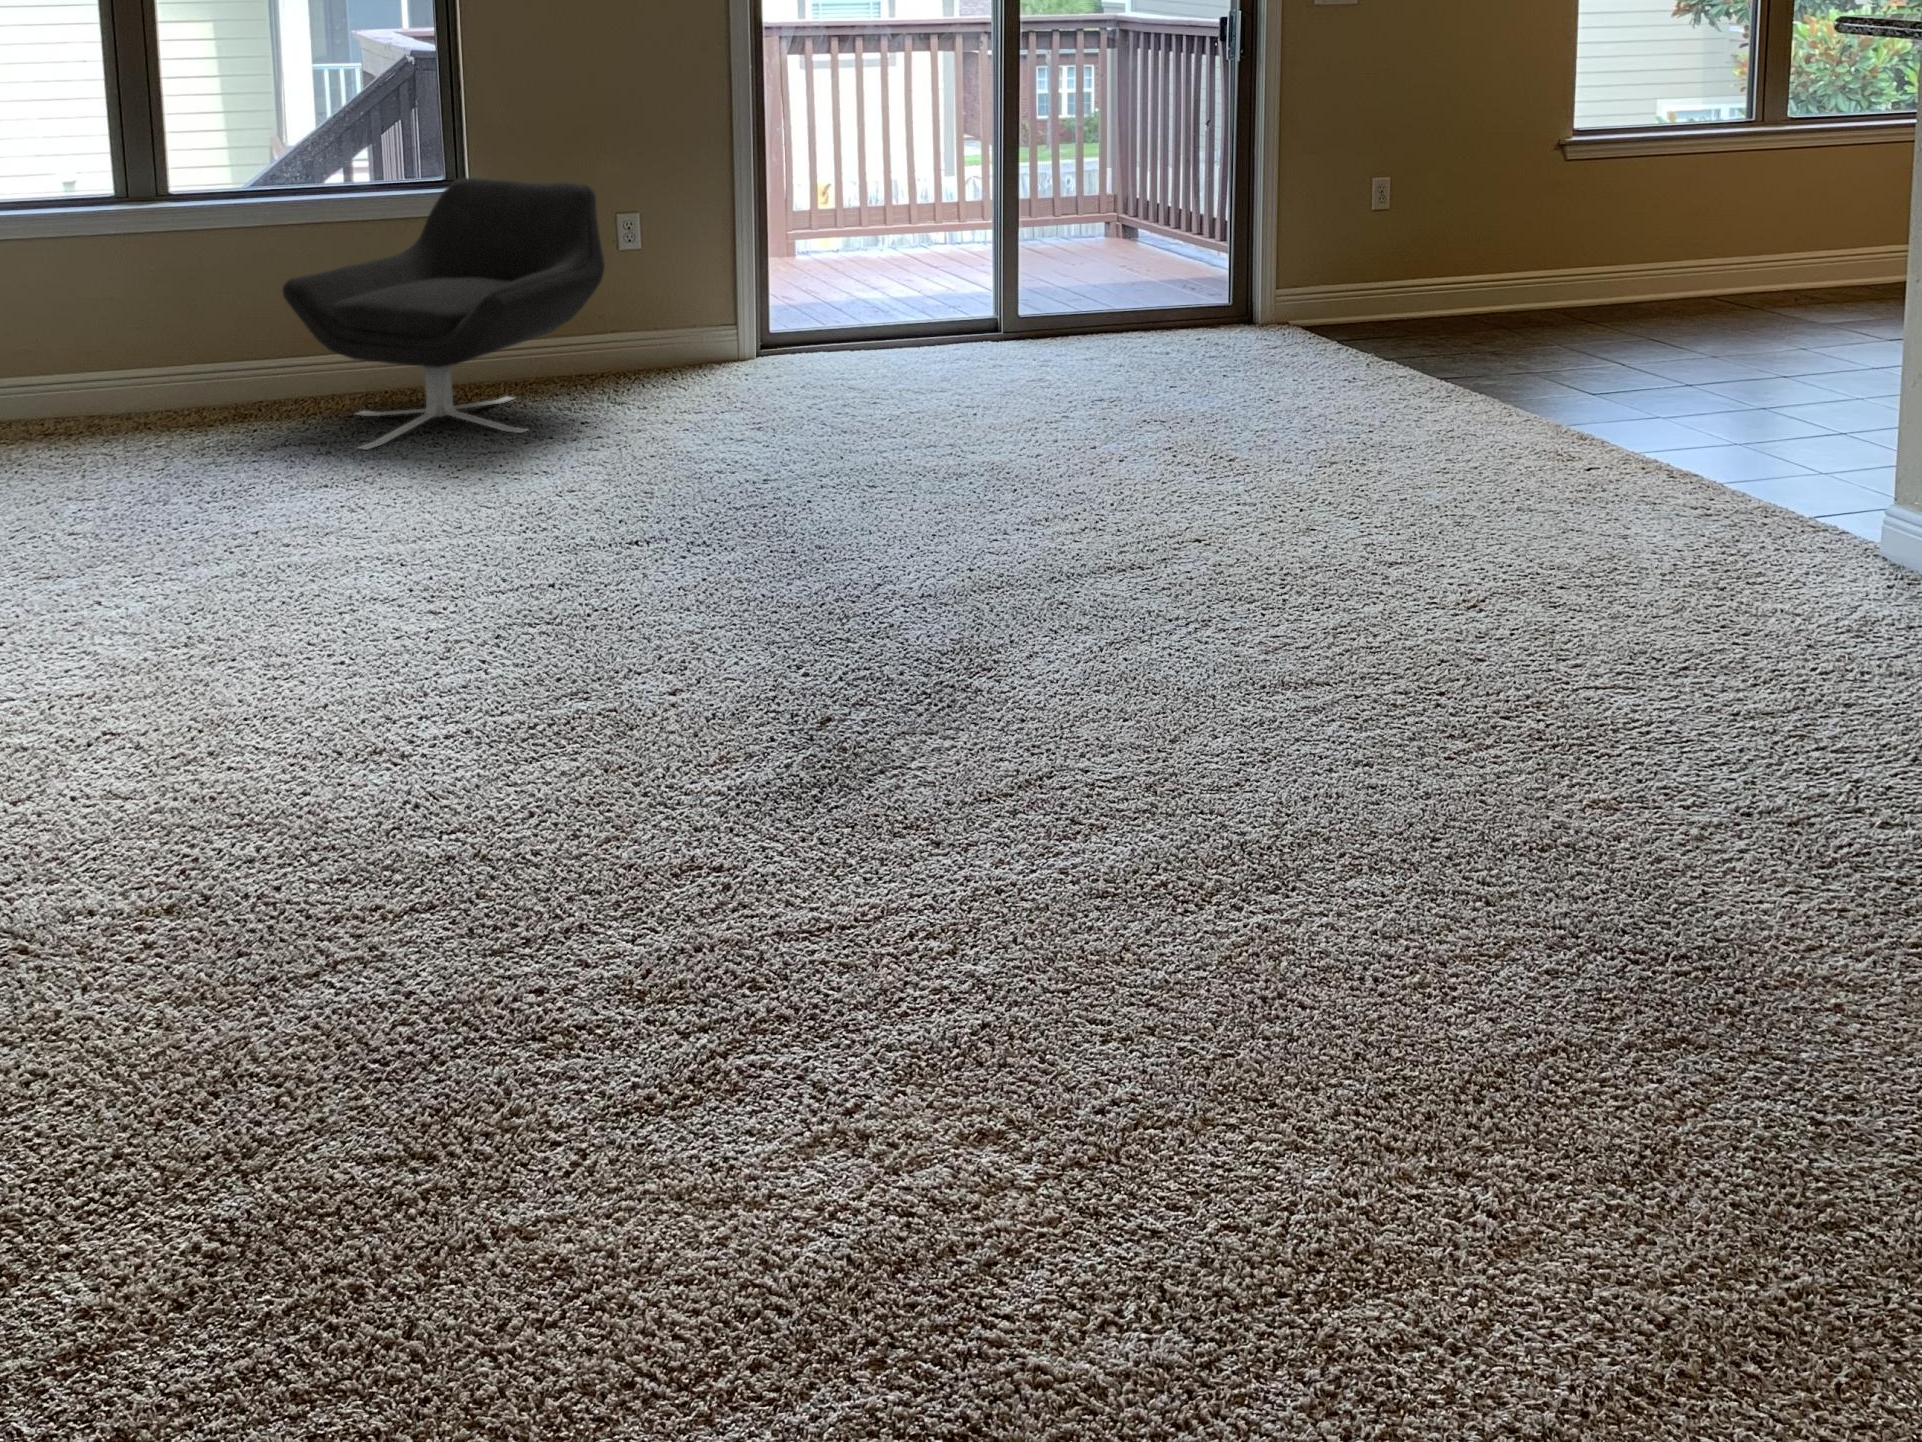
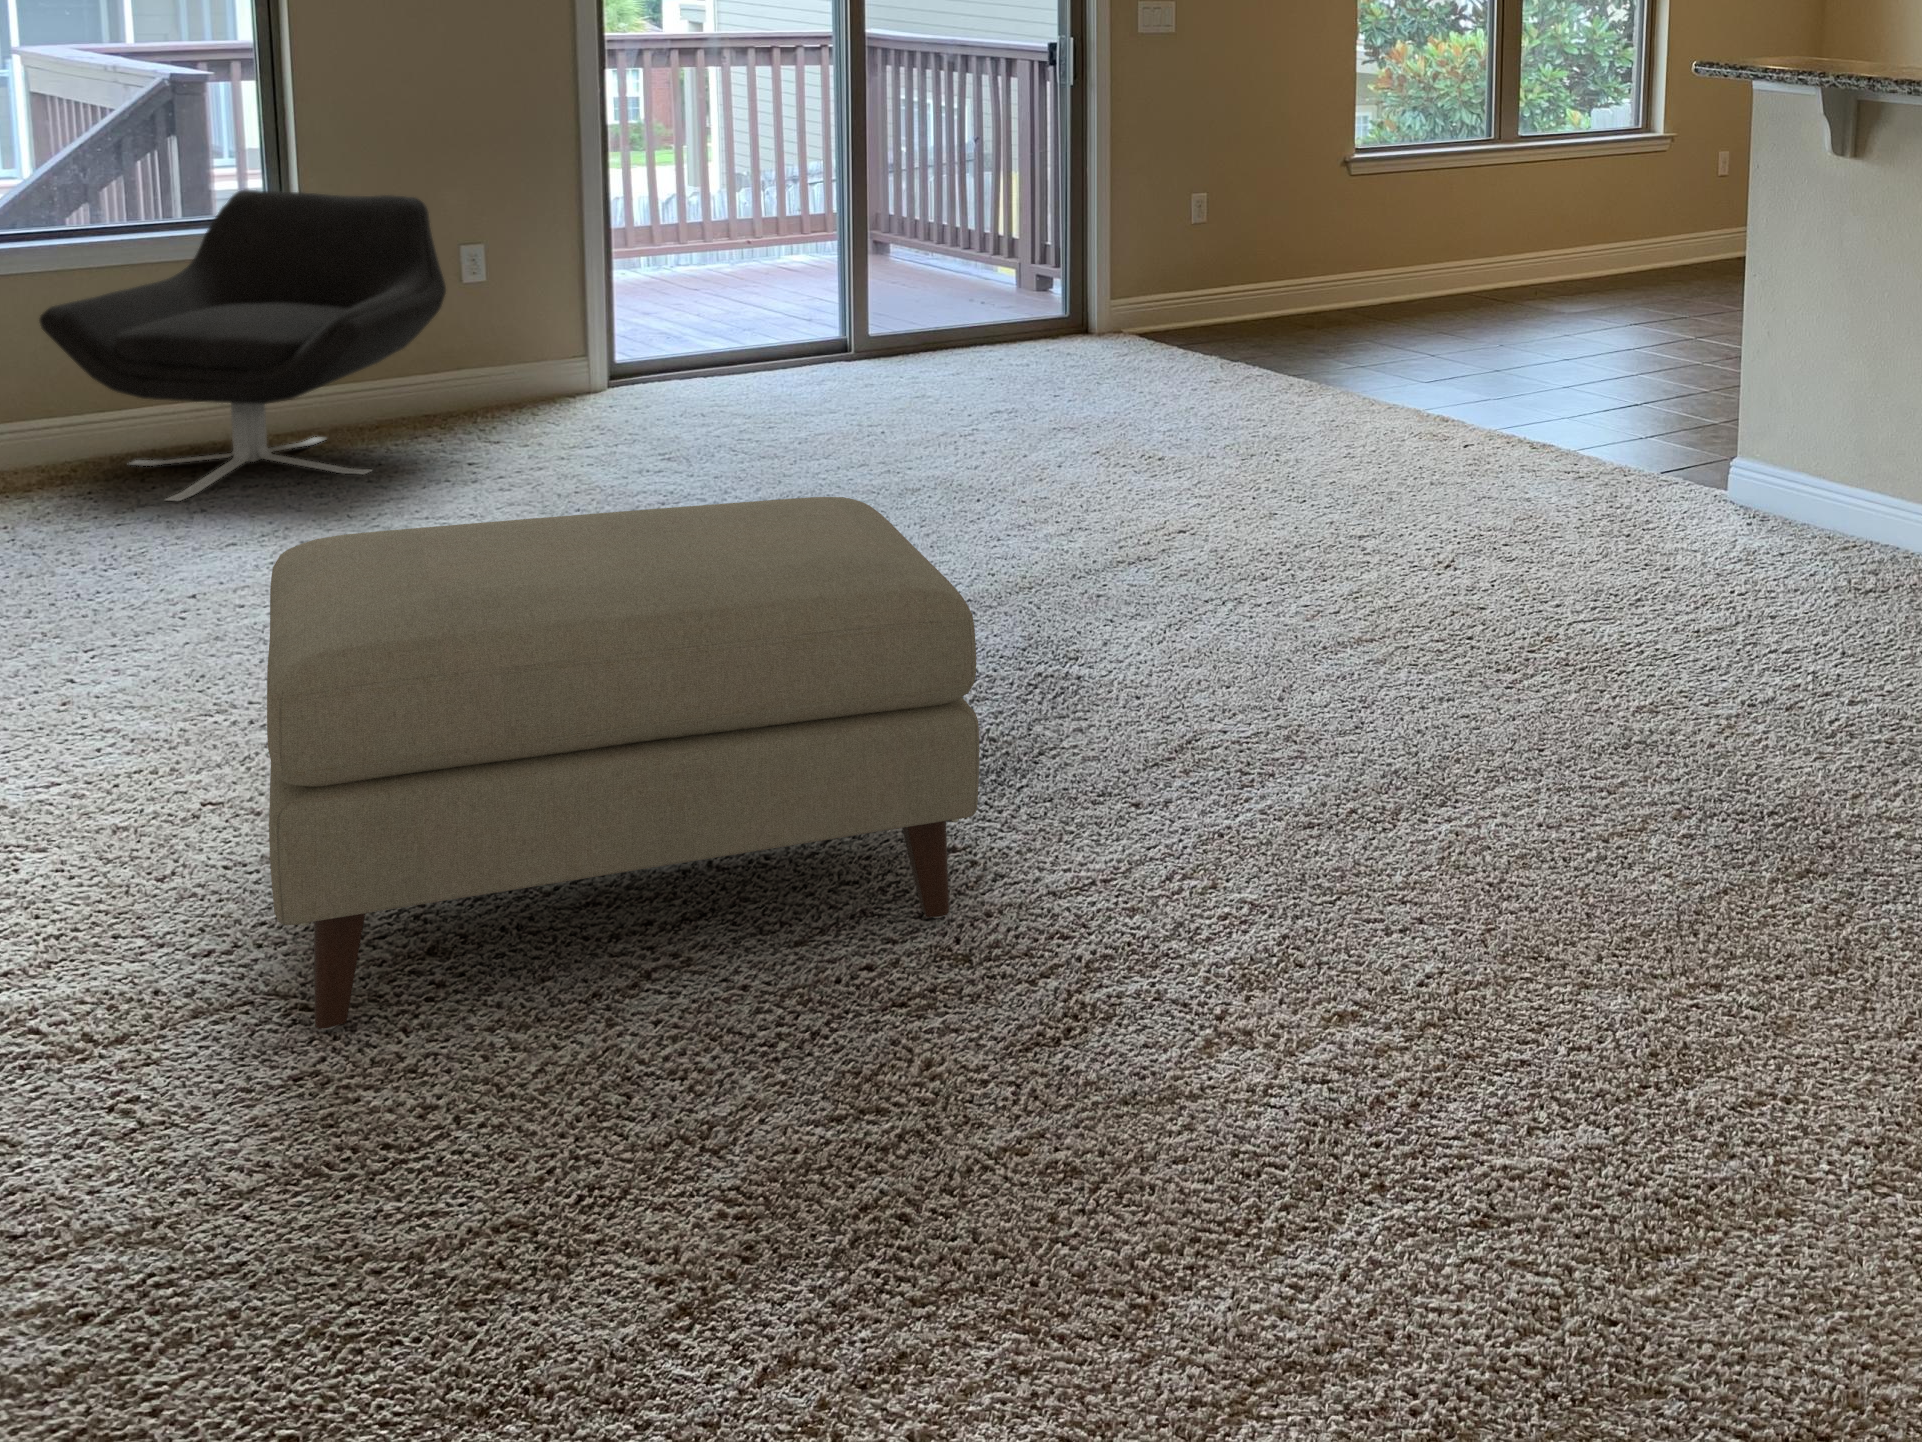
ottoman: none [51,496,735,965] -> present [267,497,979,1030]

